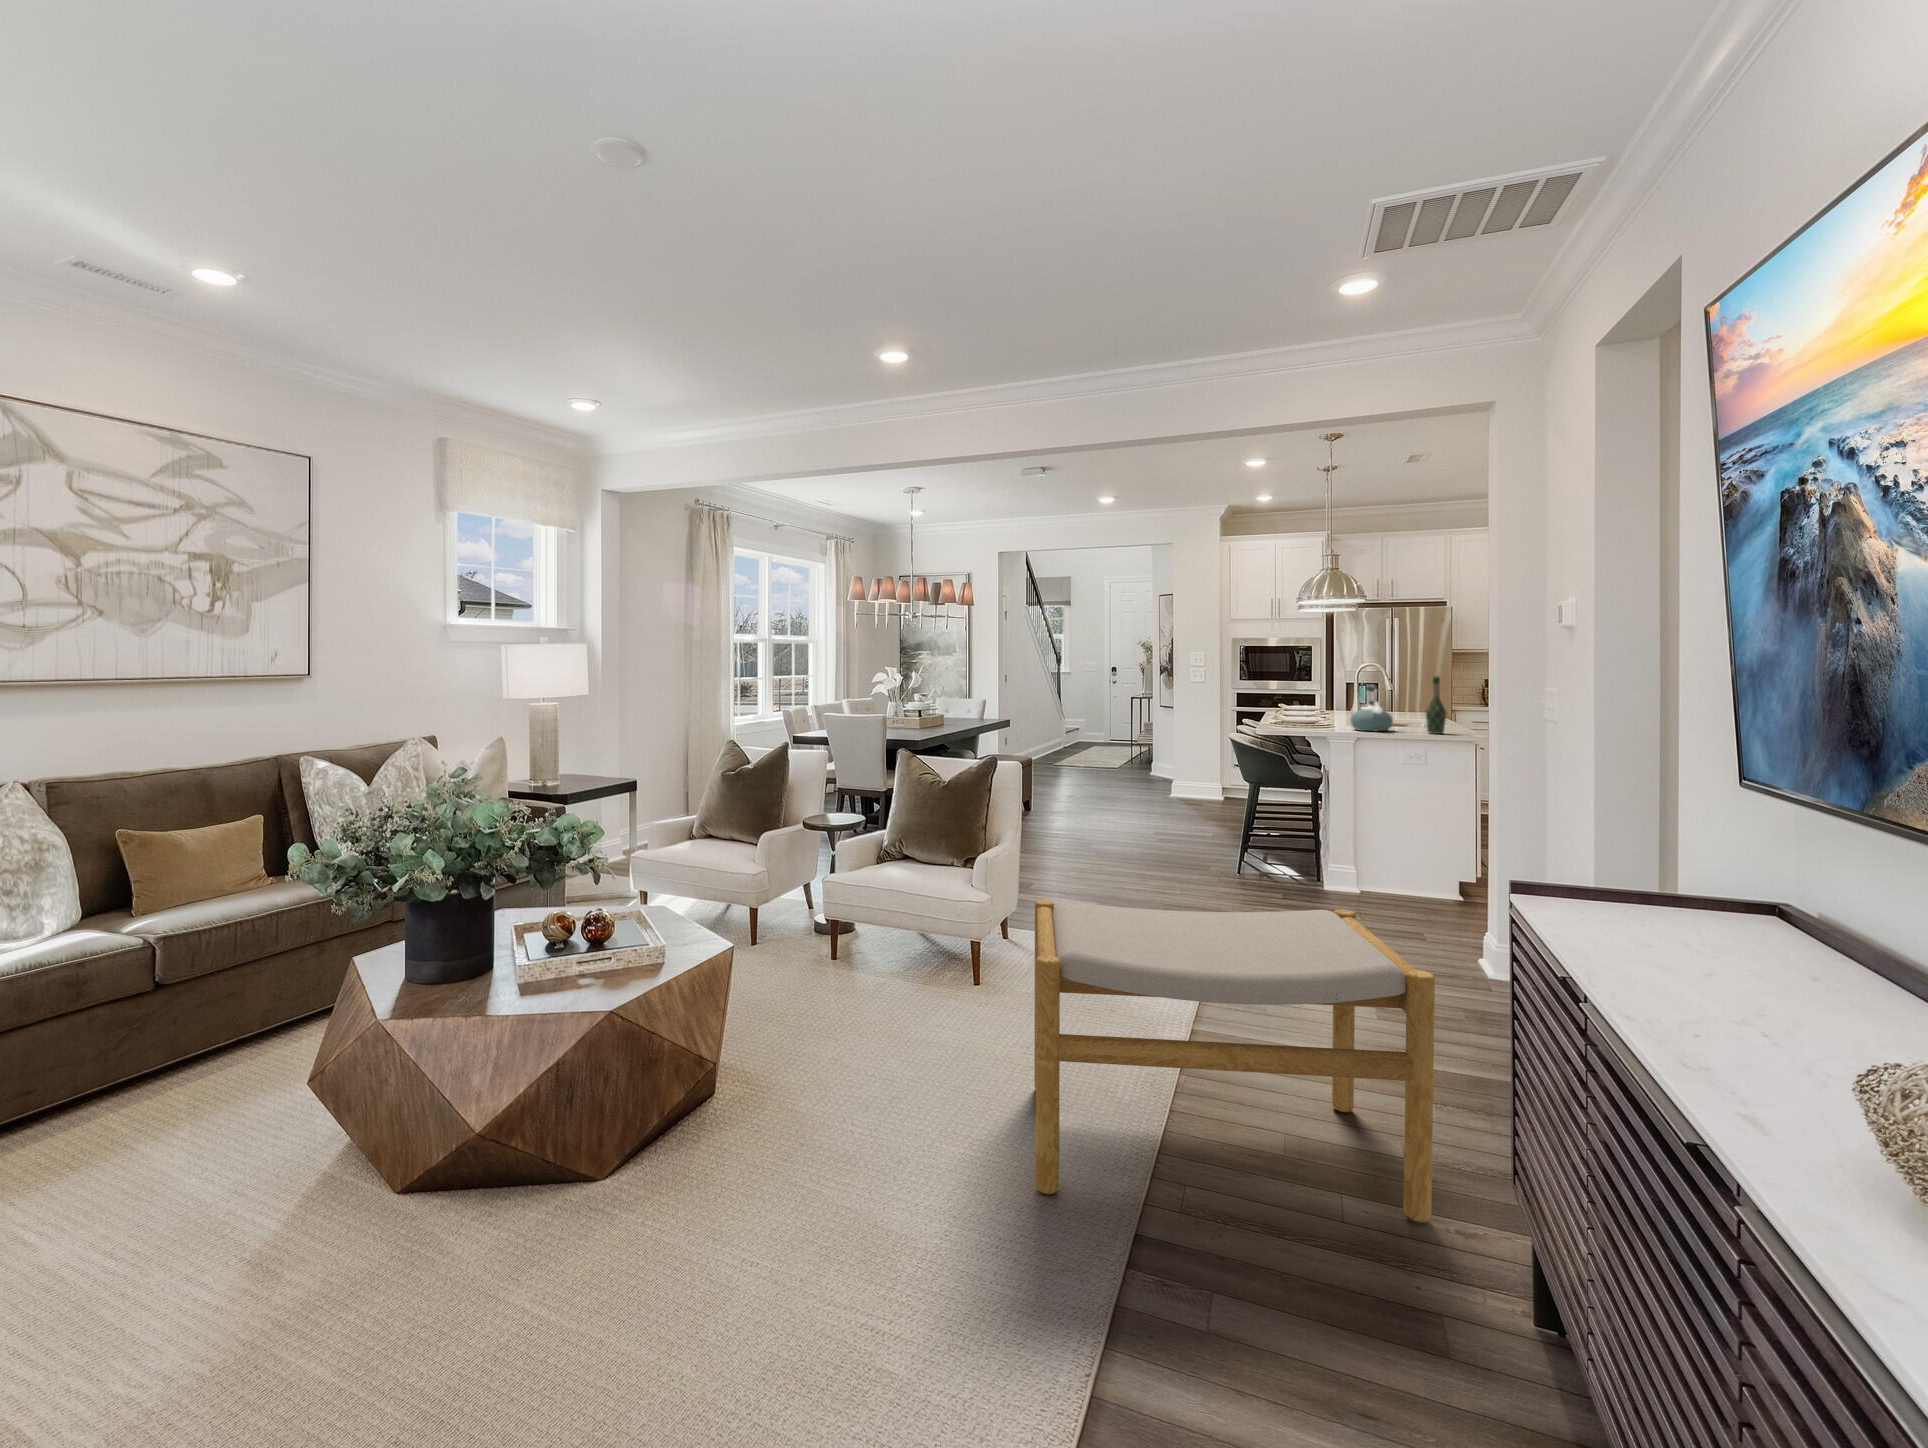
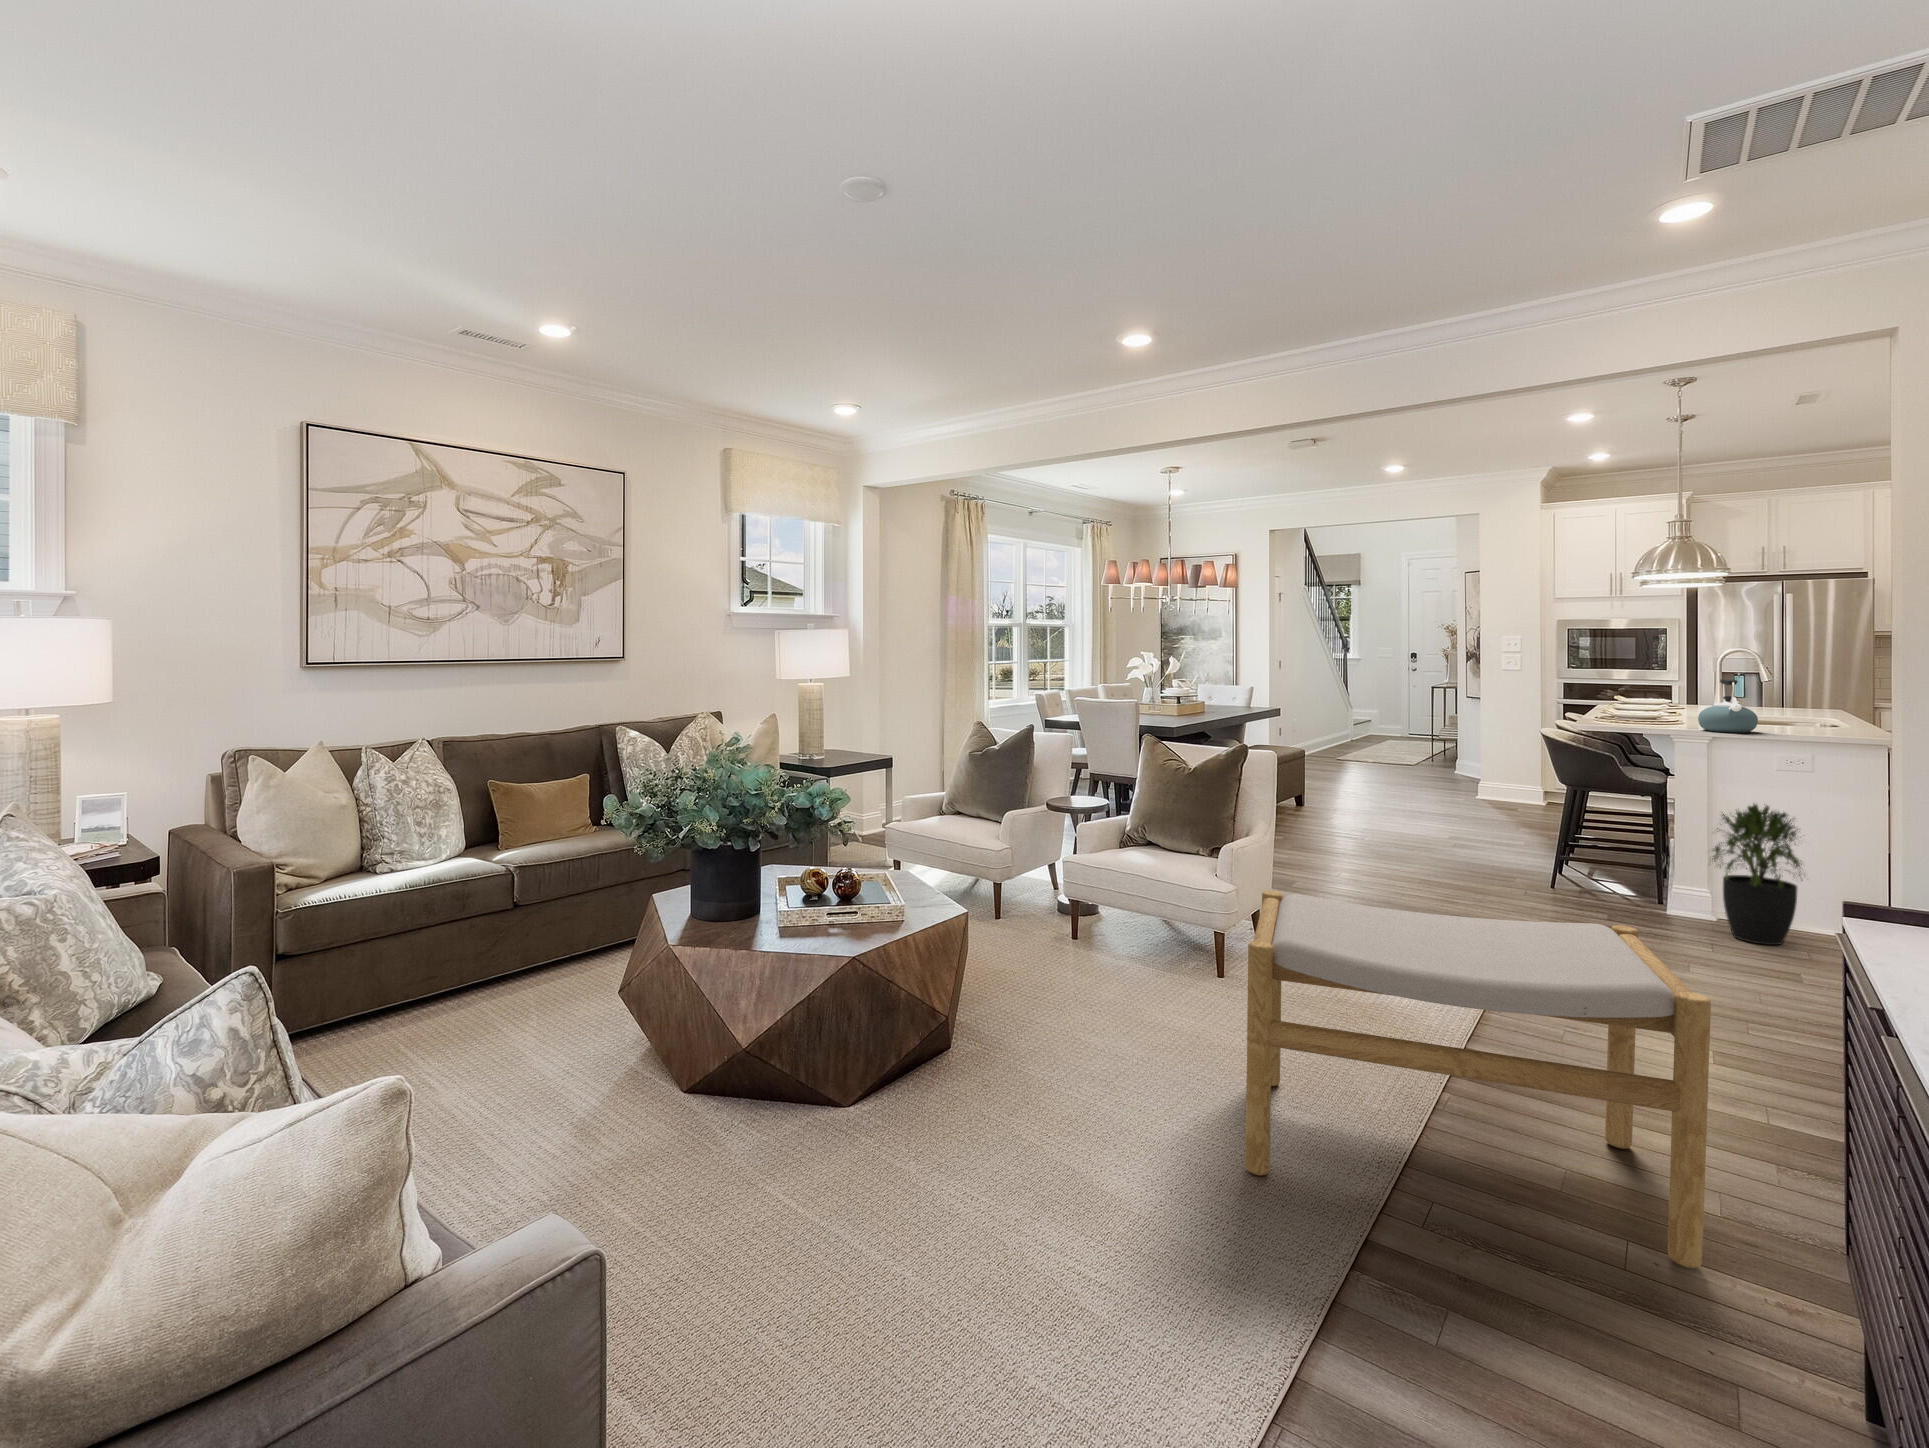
wine bottle: present [1426,676,1446,734] -> none [1804,668,1835,737]
potted plant: none [1357,789,1434,909] -> present [1710,804,1802,945]

